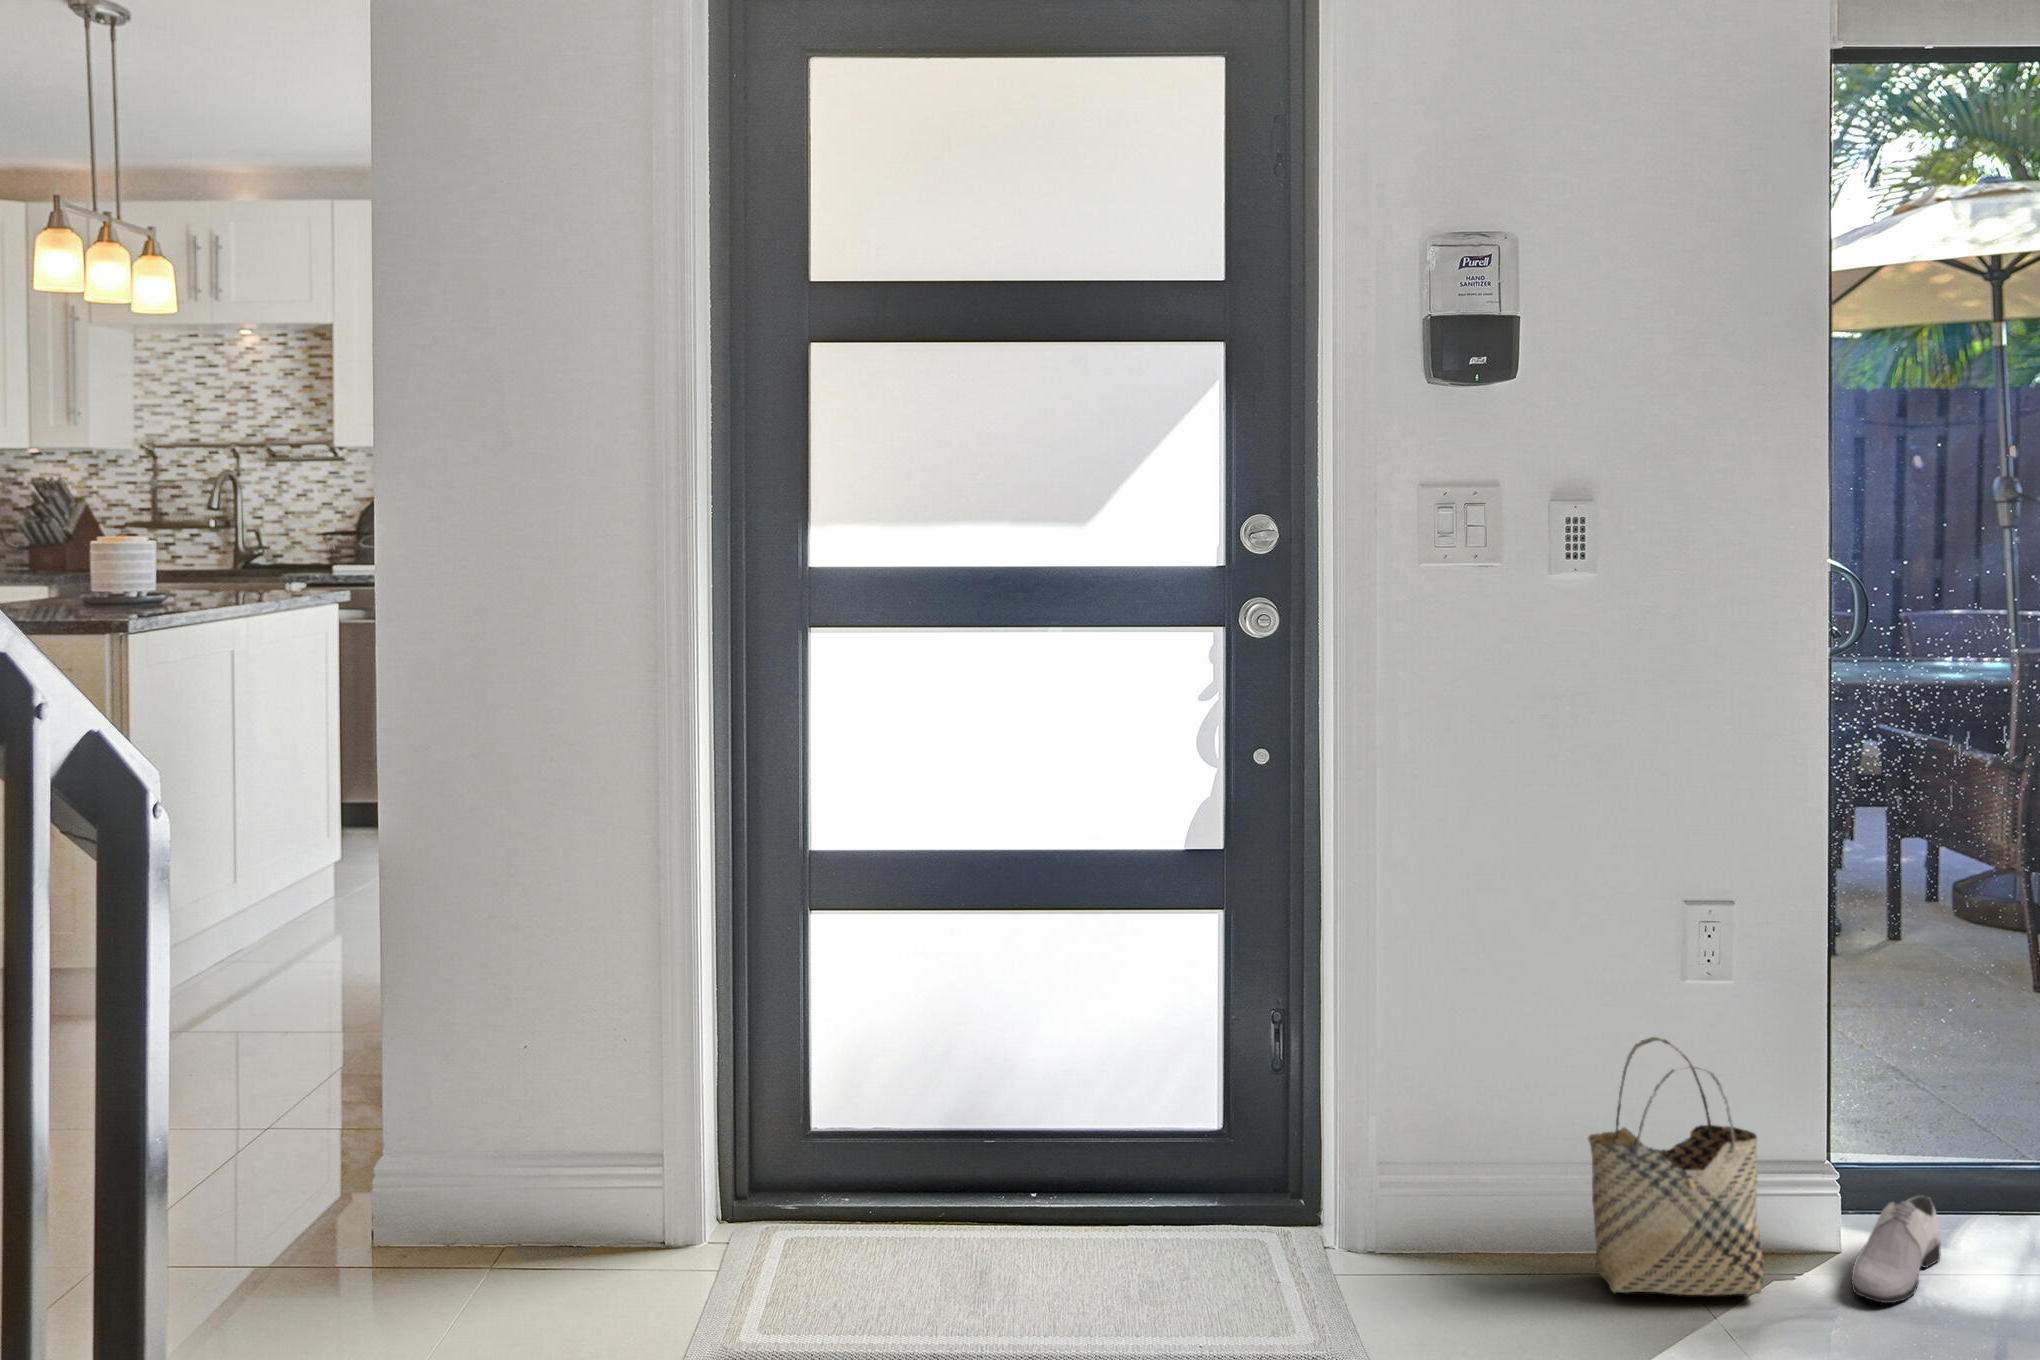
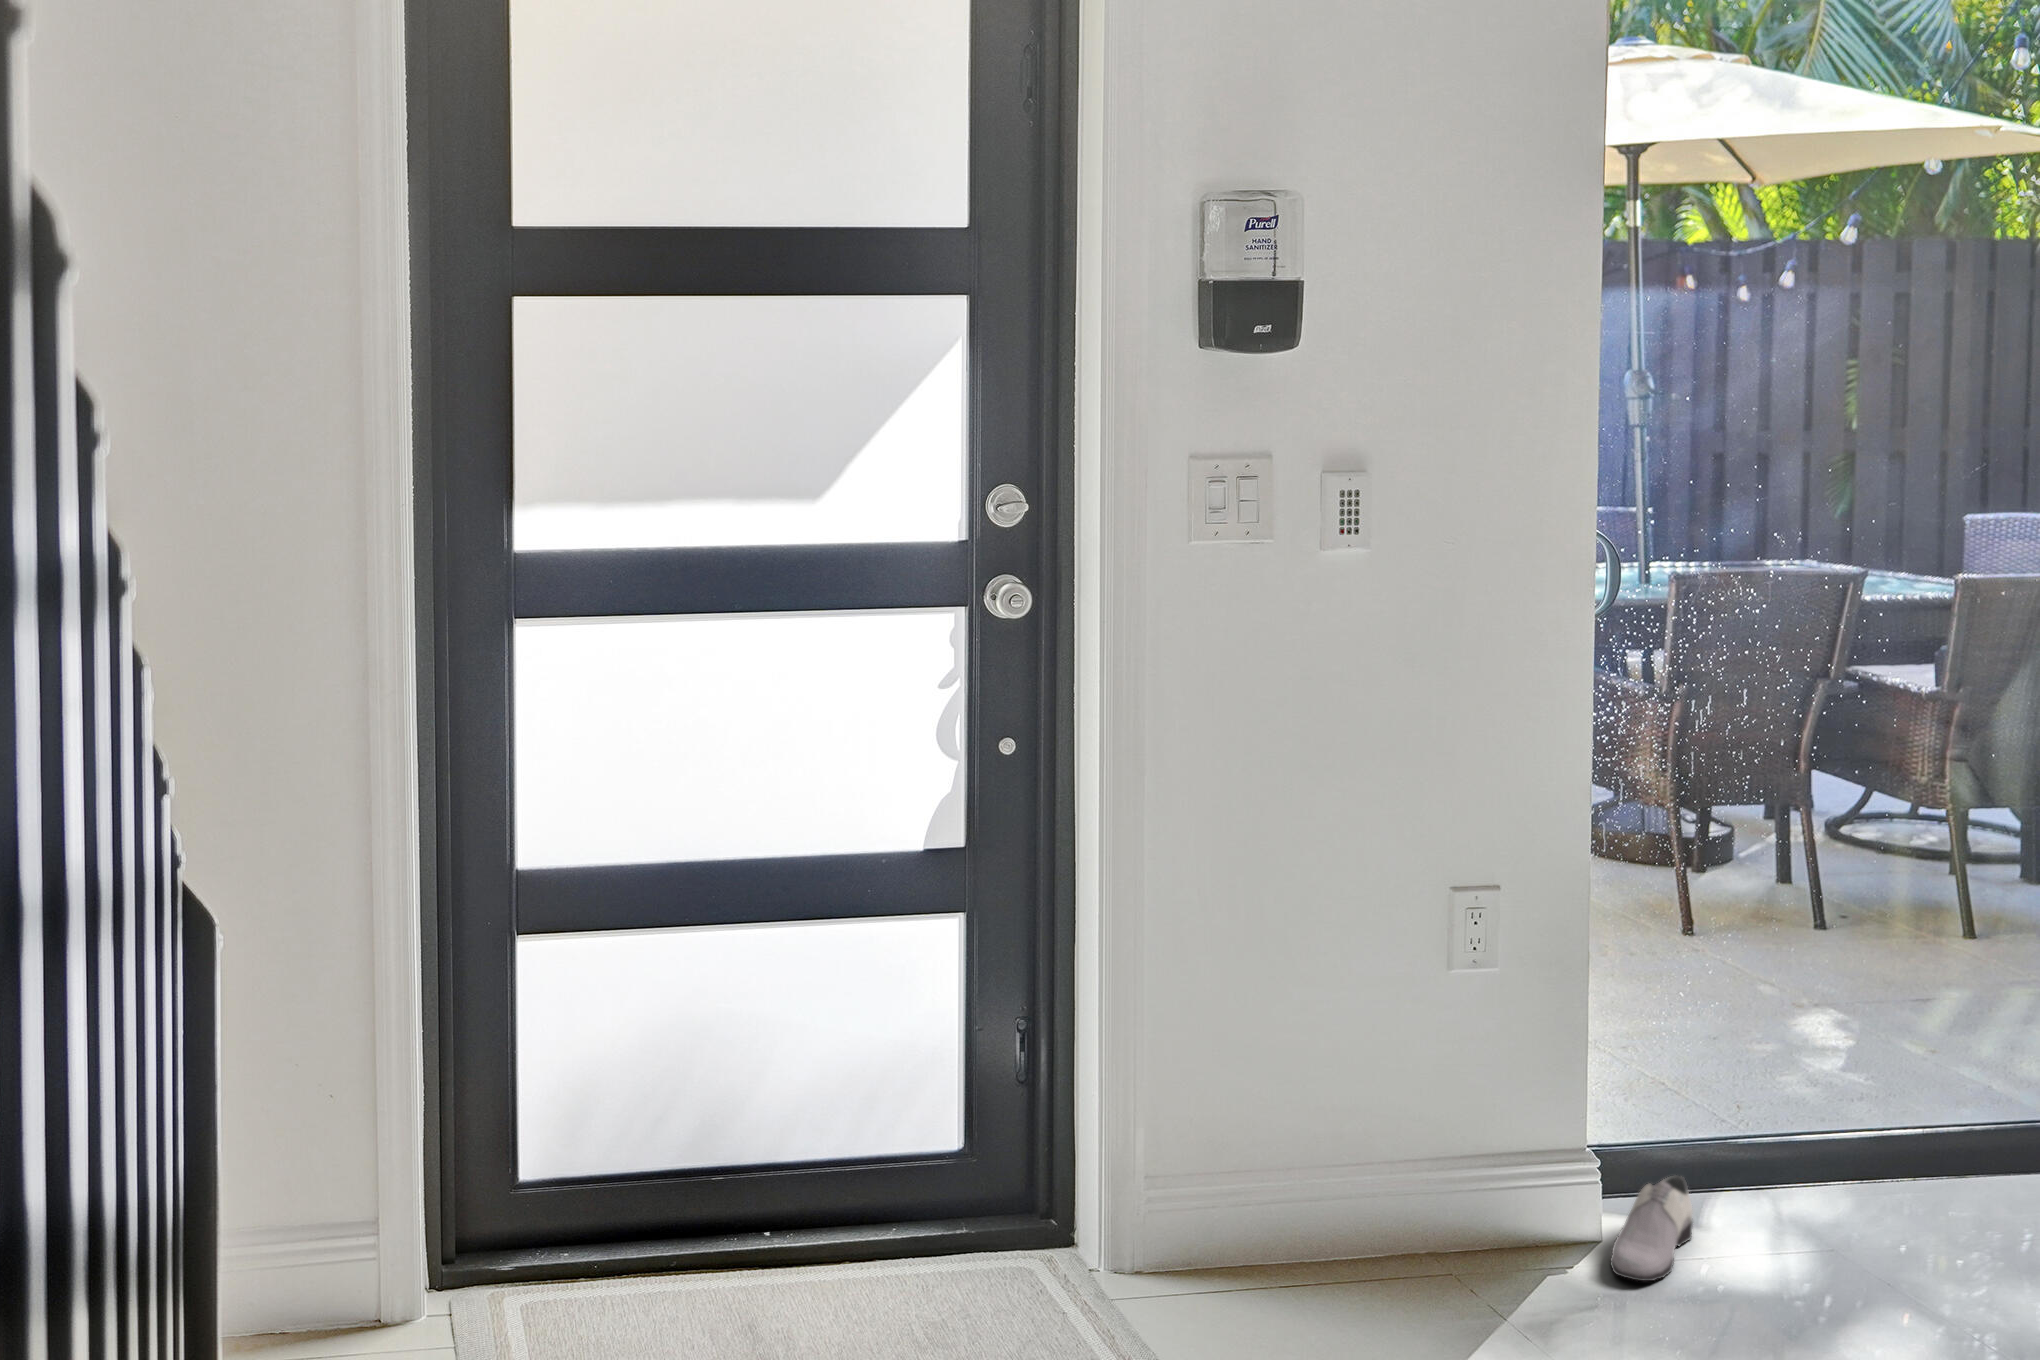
woven basket: present [1588,1037,1764,1296] -> none [1358,1031,1530,1289]

